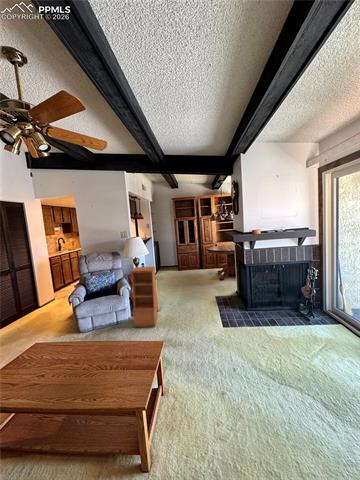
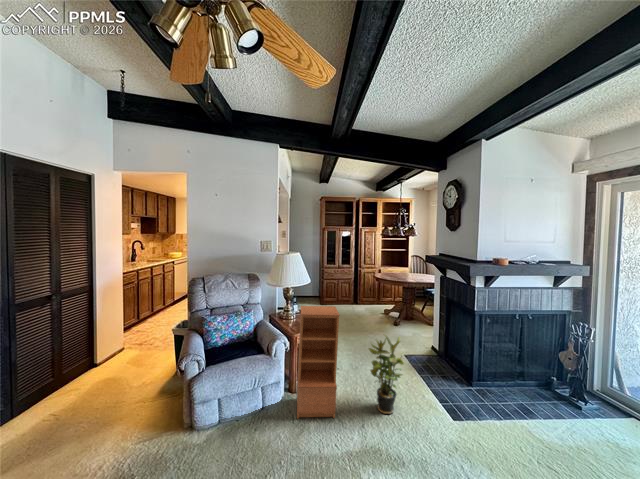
potted plant: none [173,280,195,325] -> present [369,335,404,414]

